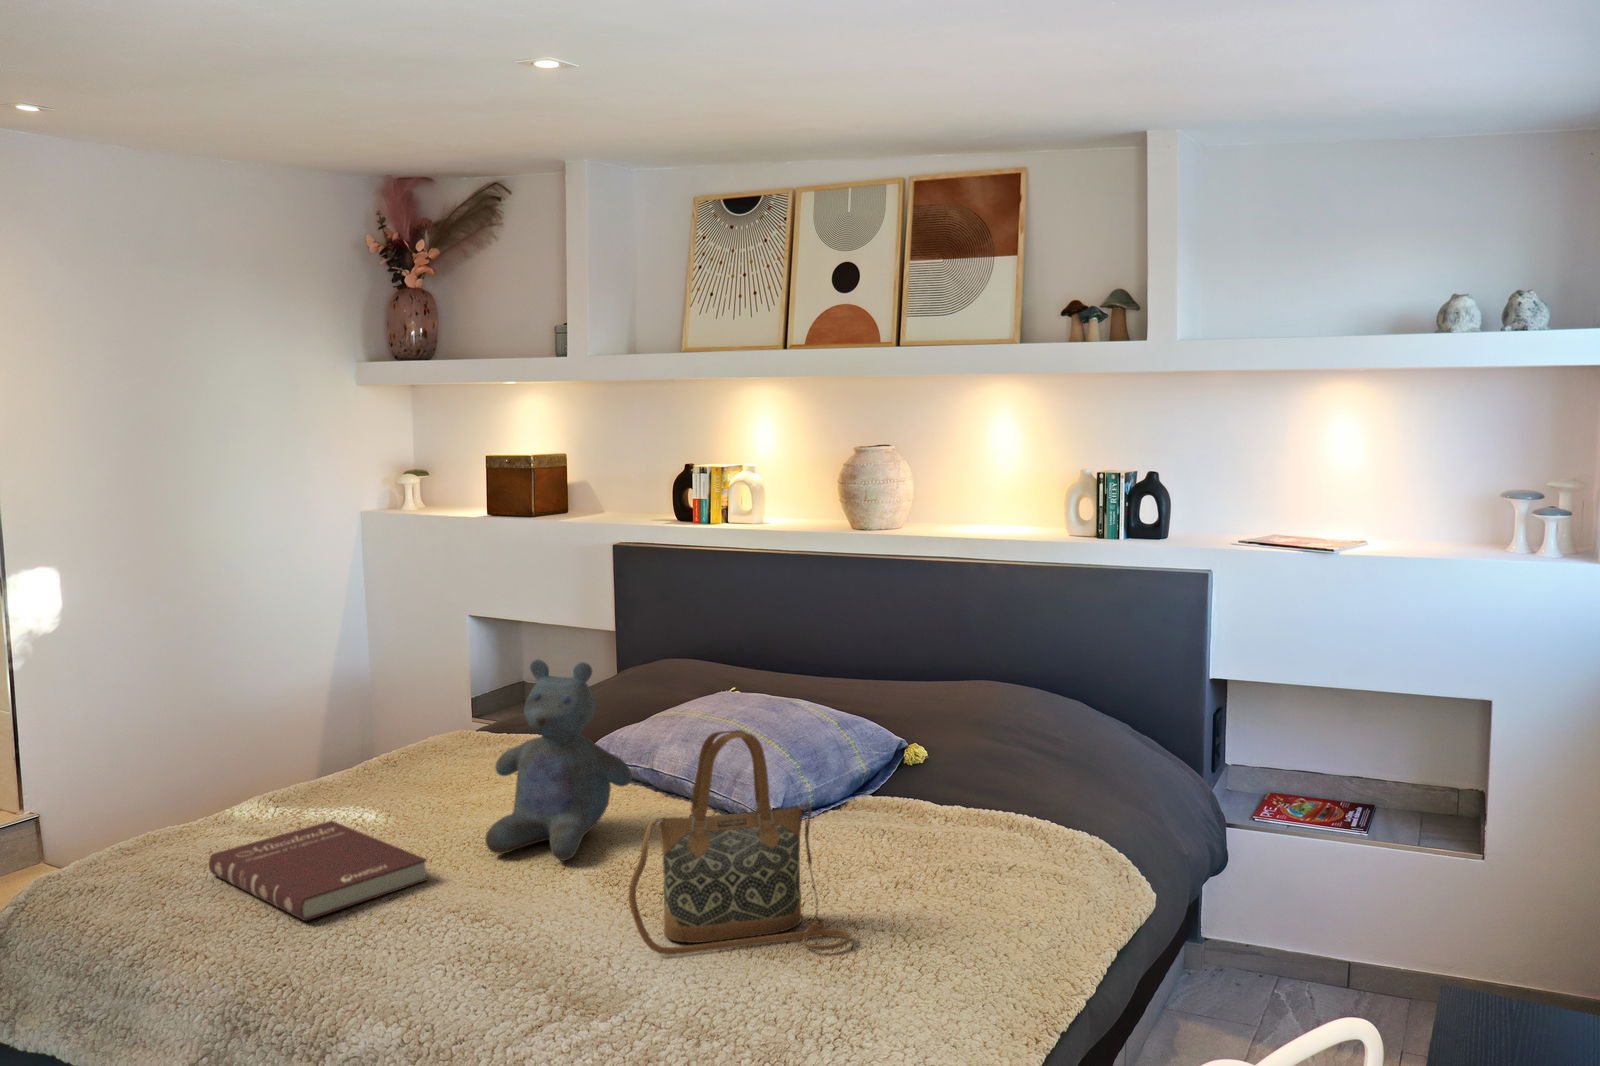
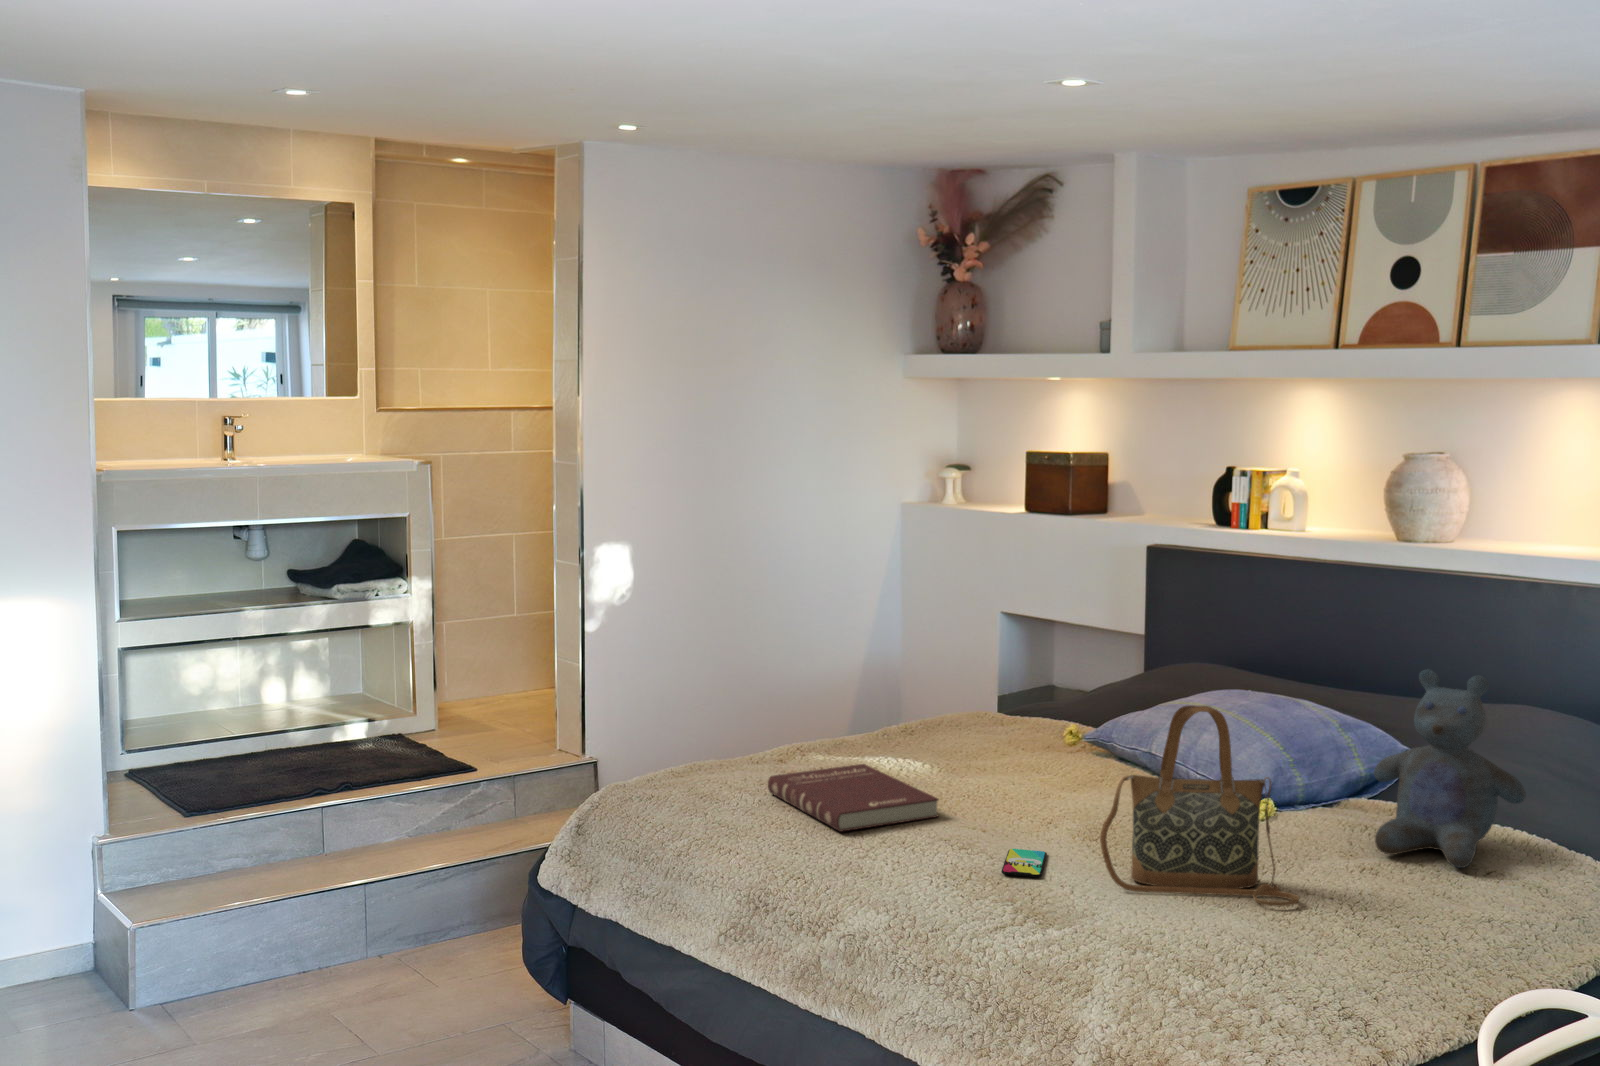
stuffed bear: present [485,660,632,860] -> present [1374,669,1526,868]
smartphone: none [513,913,562,955] -> present [1001,849,1047,877]

